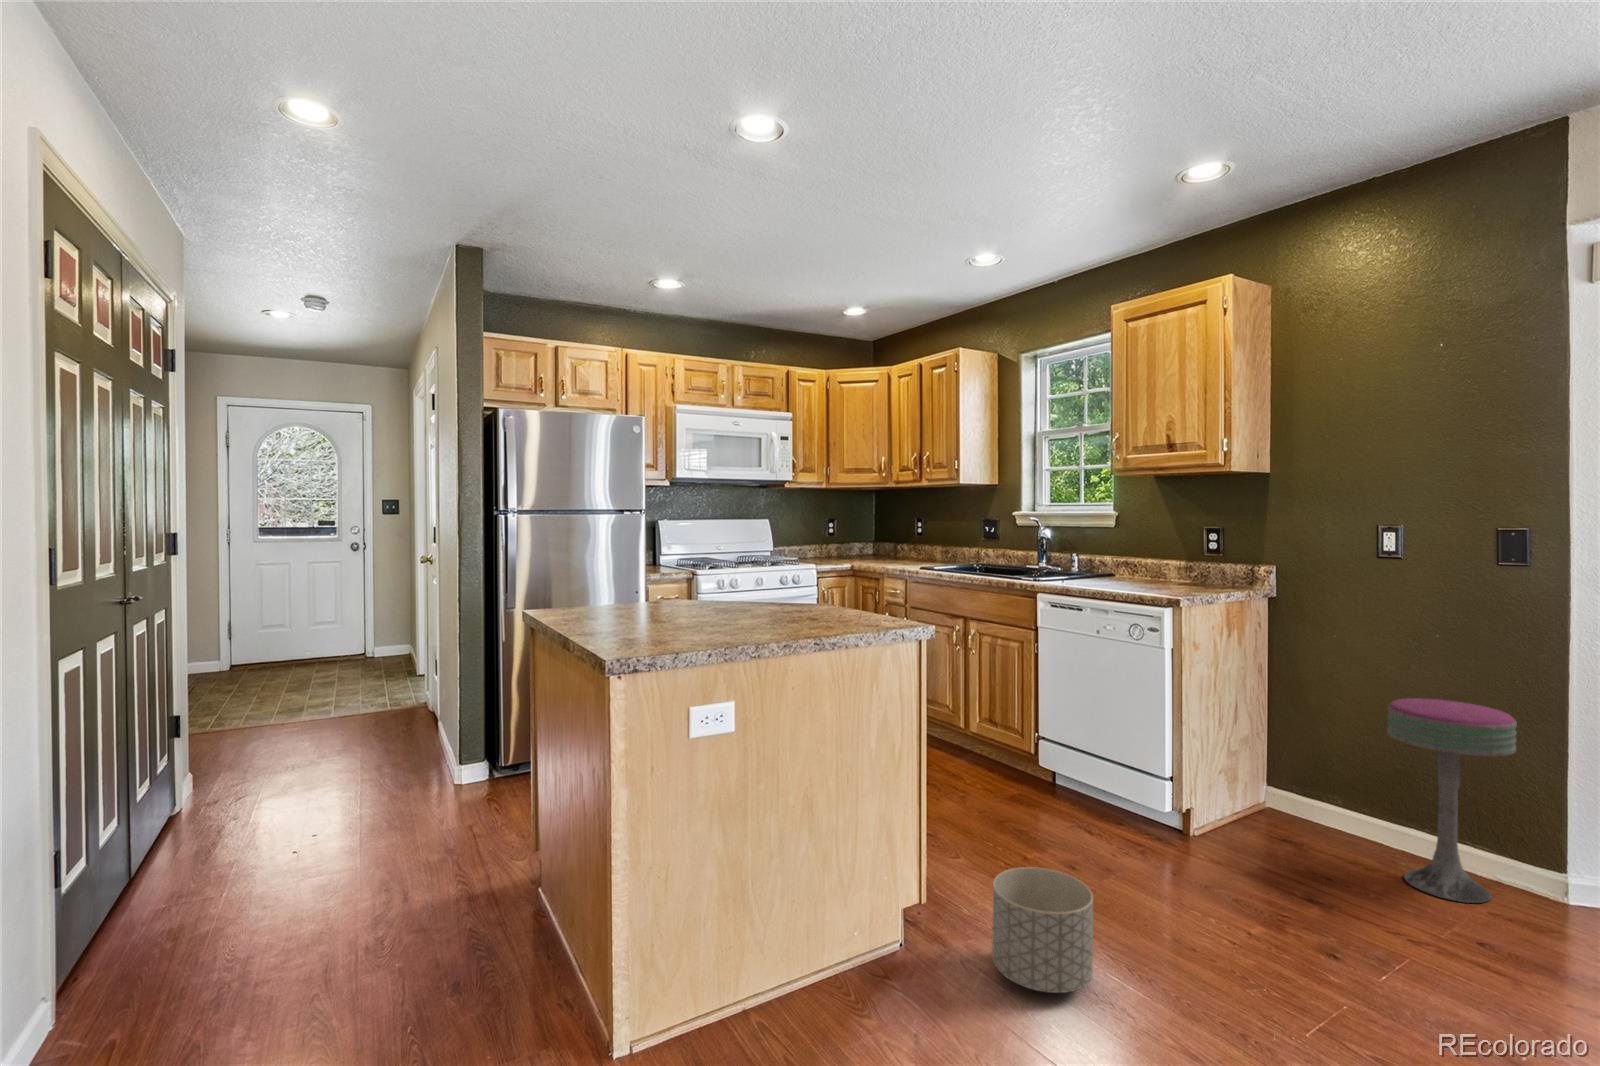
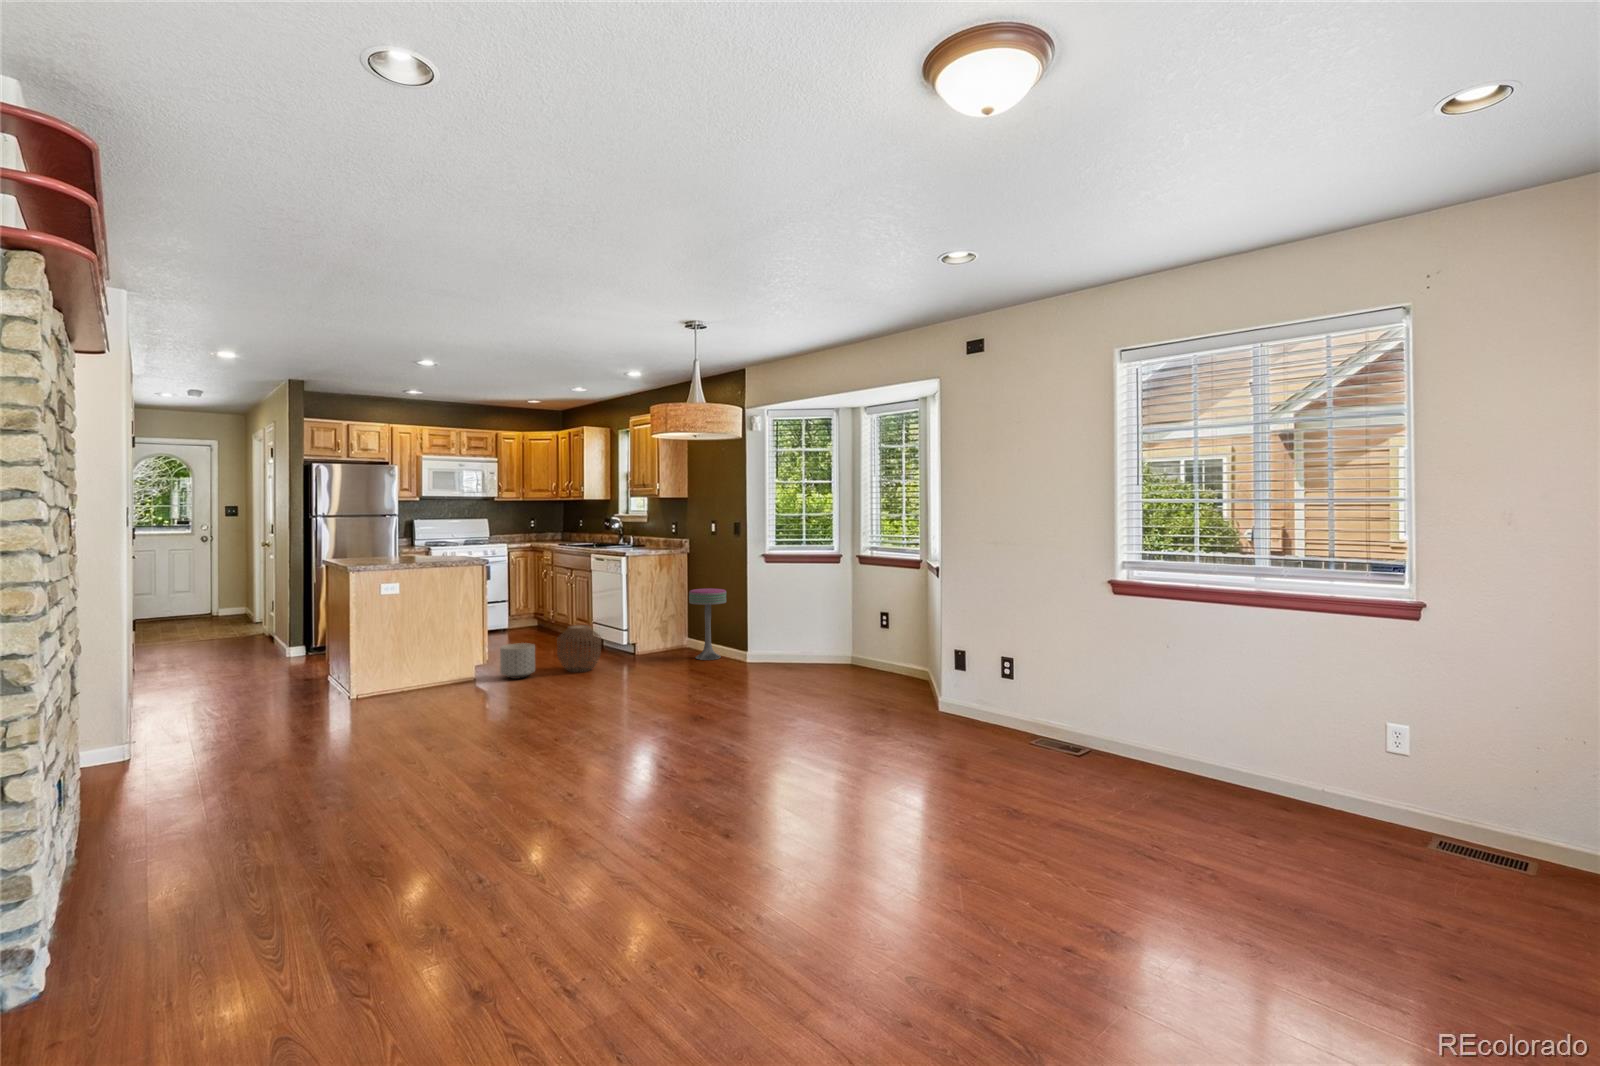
woven basket: none [1110,808,1242,956] -> present [557,625,601,672]

